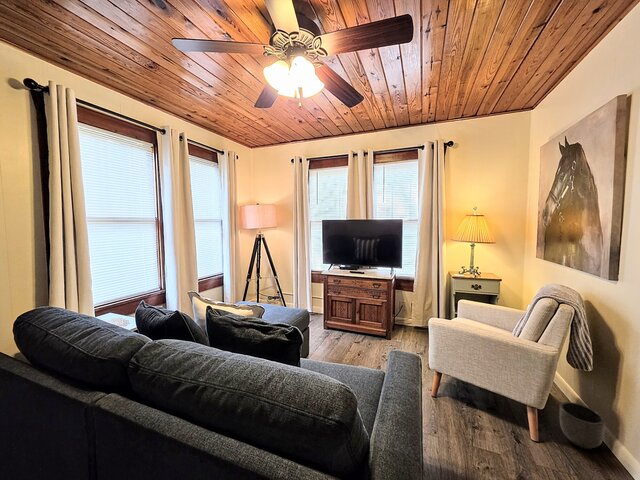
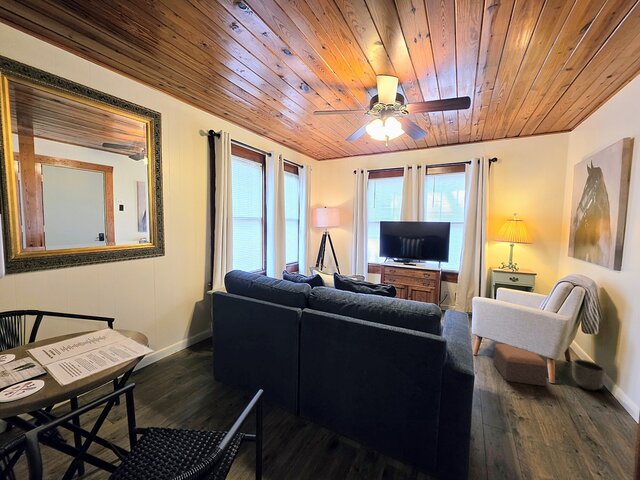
footstool: none [457,384,530,449] -> present [493,344,547,386]

